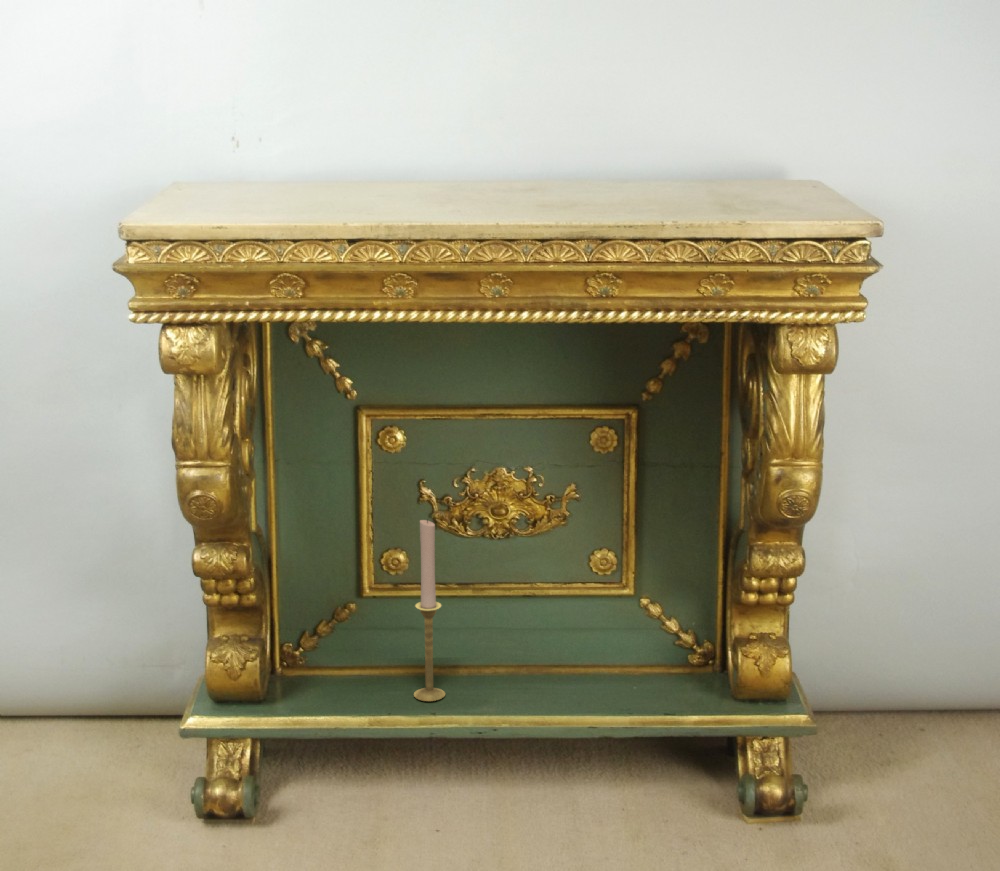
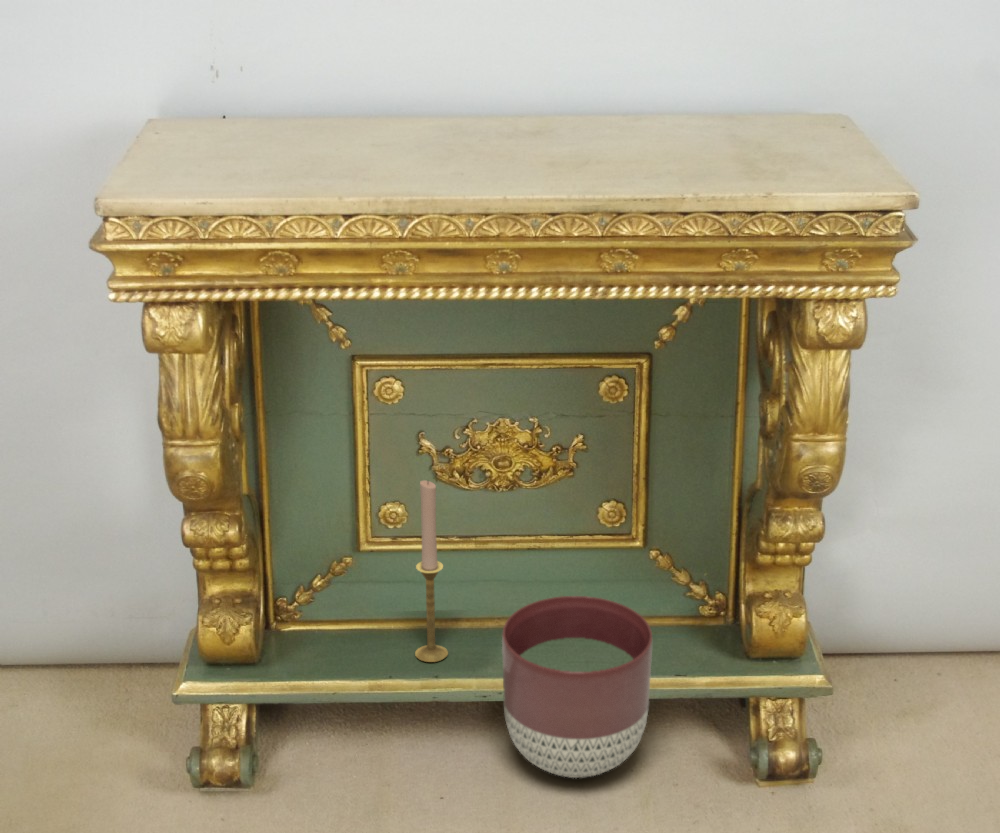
planter: none [498,641,642,814] -> present [502,596,652,778]

